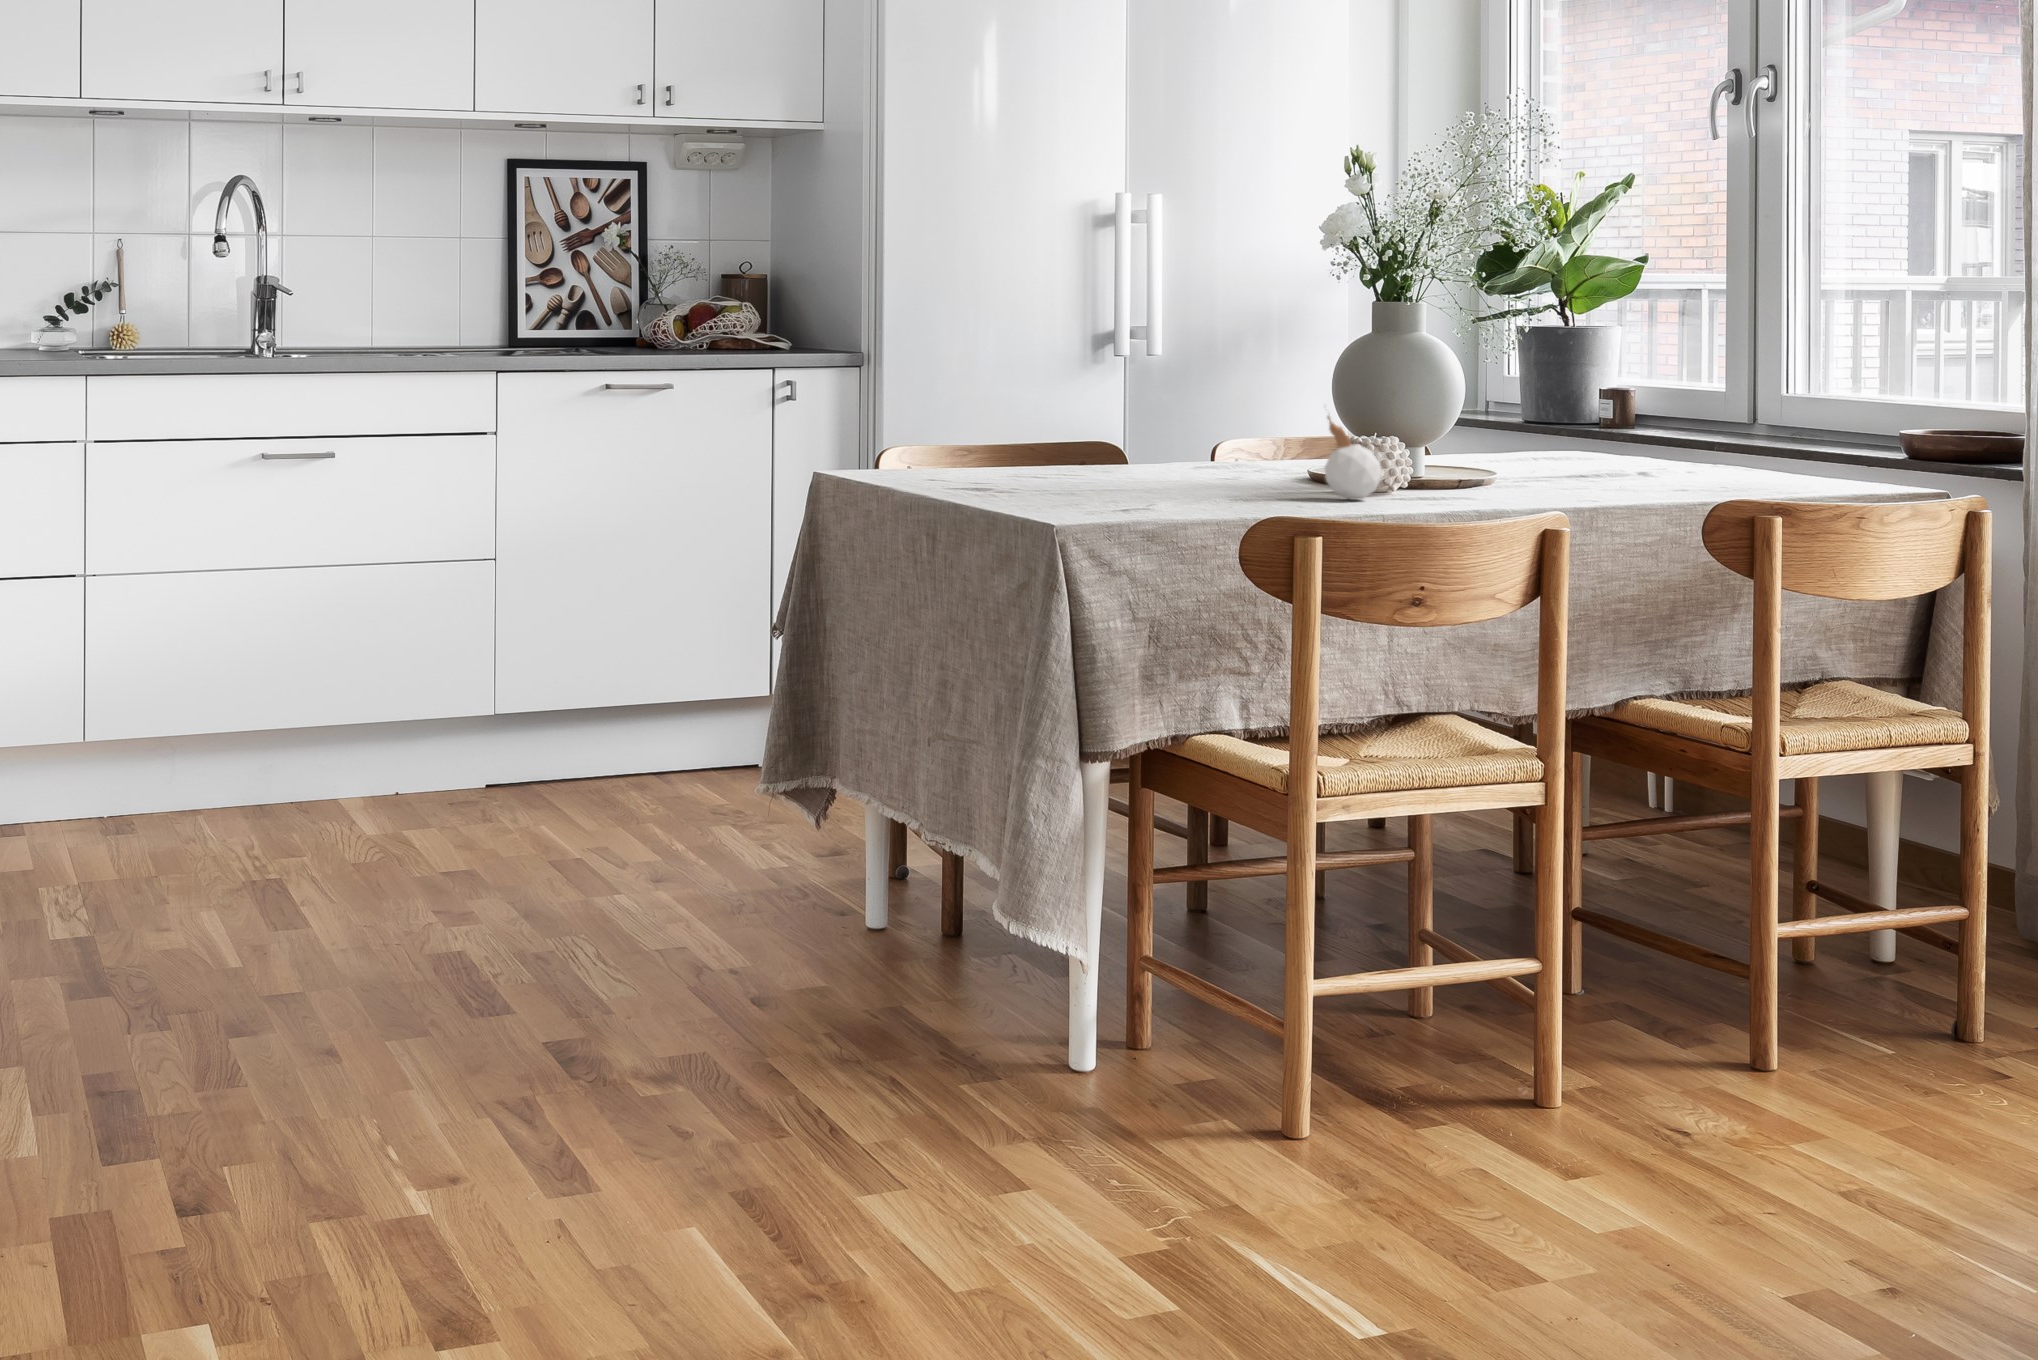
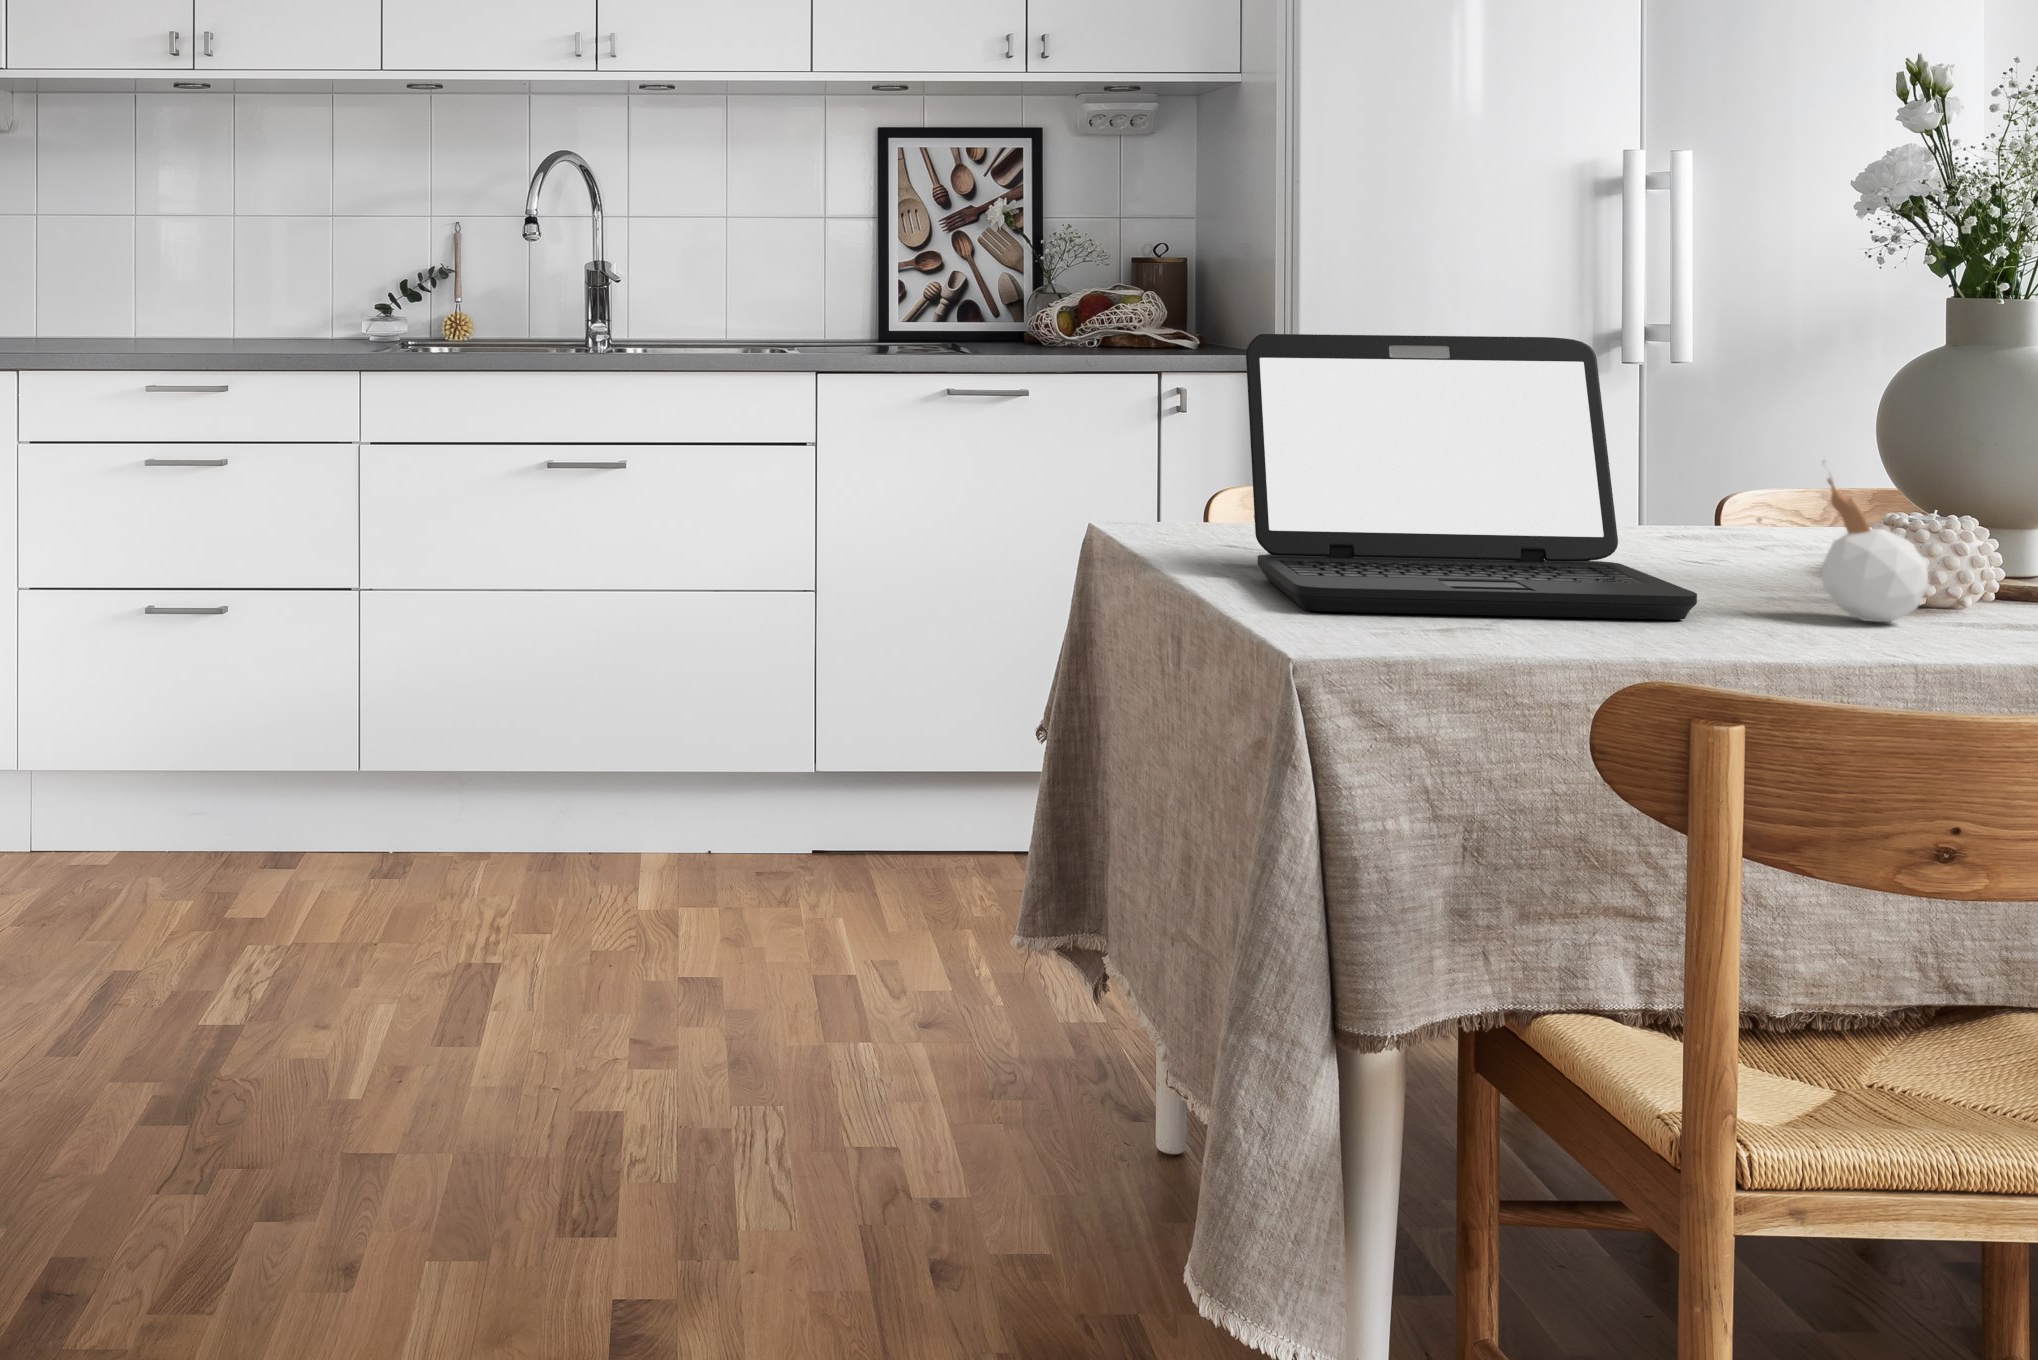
laptop: none [975,333,1262,506] -> present [1246,334,1697,619]

